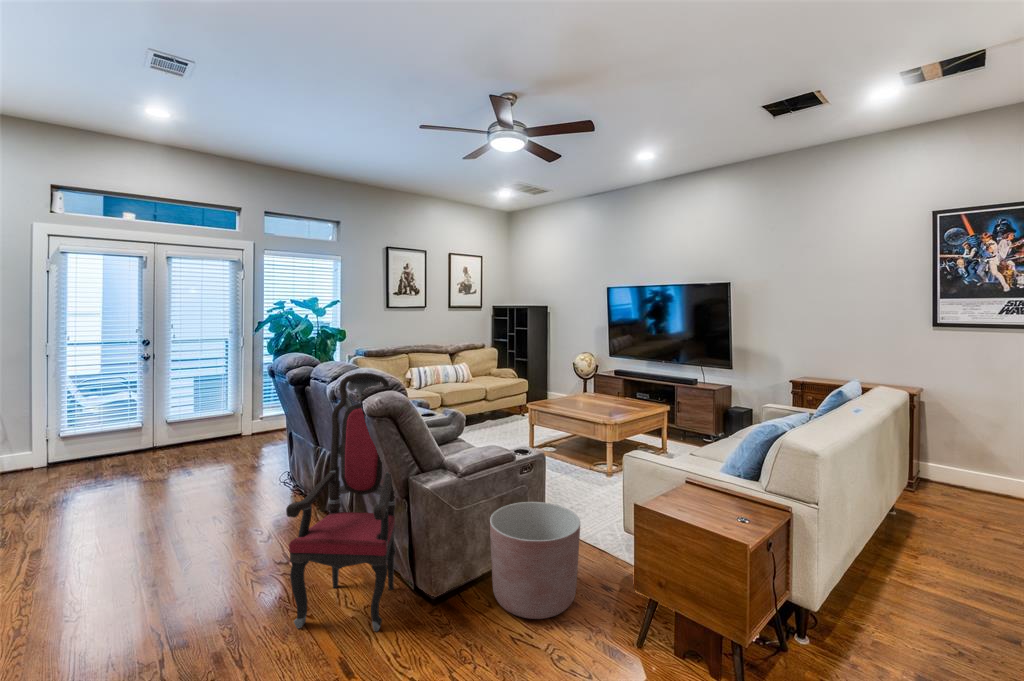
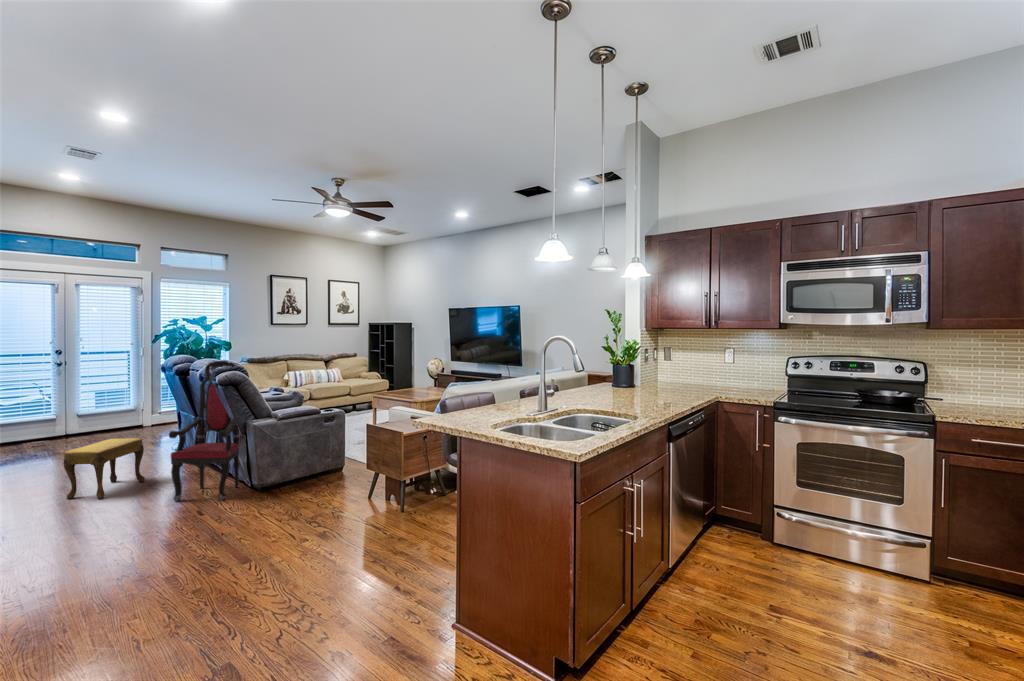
footstool: none [121,489,247,607] -> present [64,438,145,499]
planter: present [490,502,580,619] -> none [294,436,348,492]

